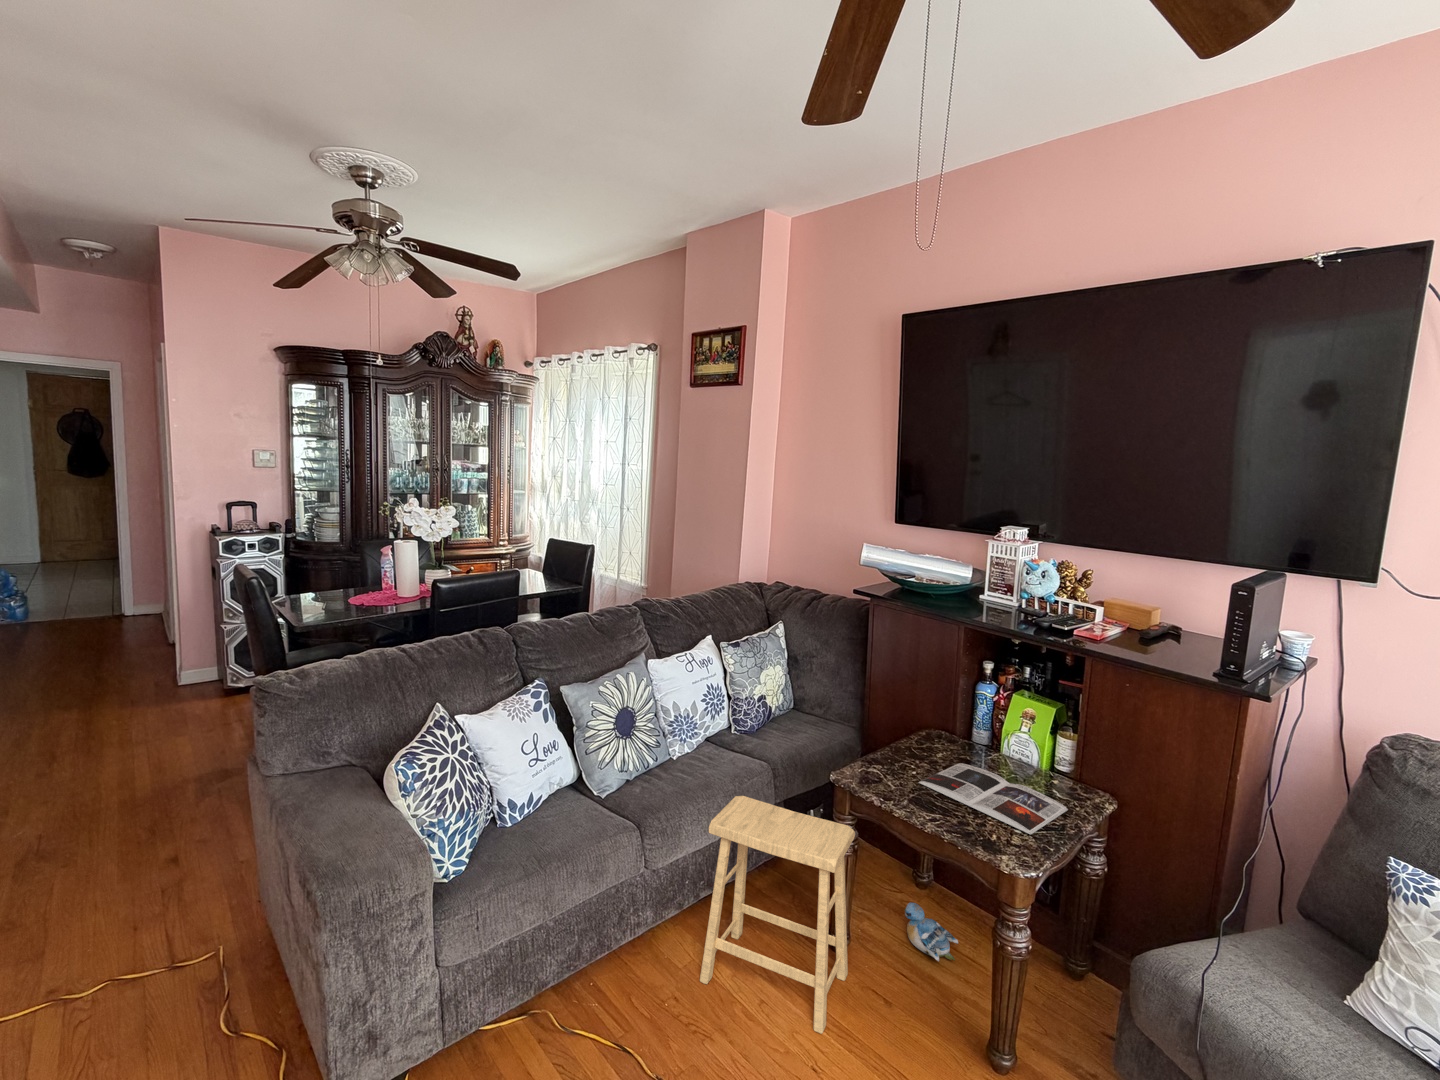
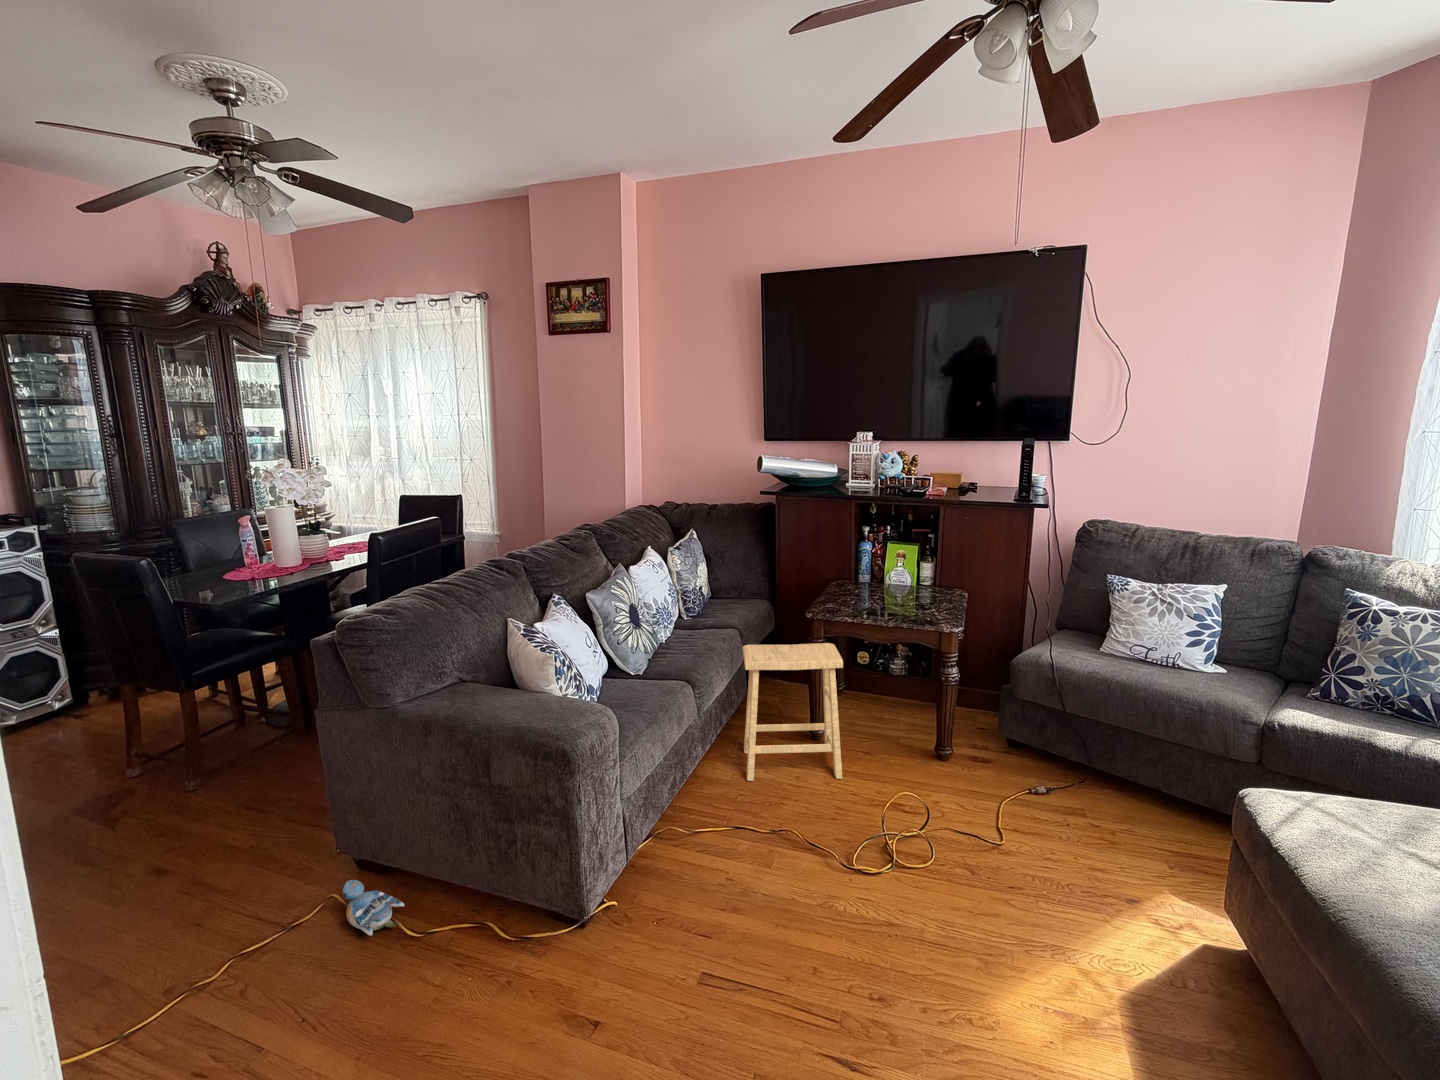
magazine: present [919,763,1068,834] -> none [860,592,947,615]
plush toy: present [904,902,958,961] -> present [343,880,404,936]

